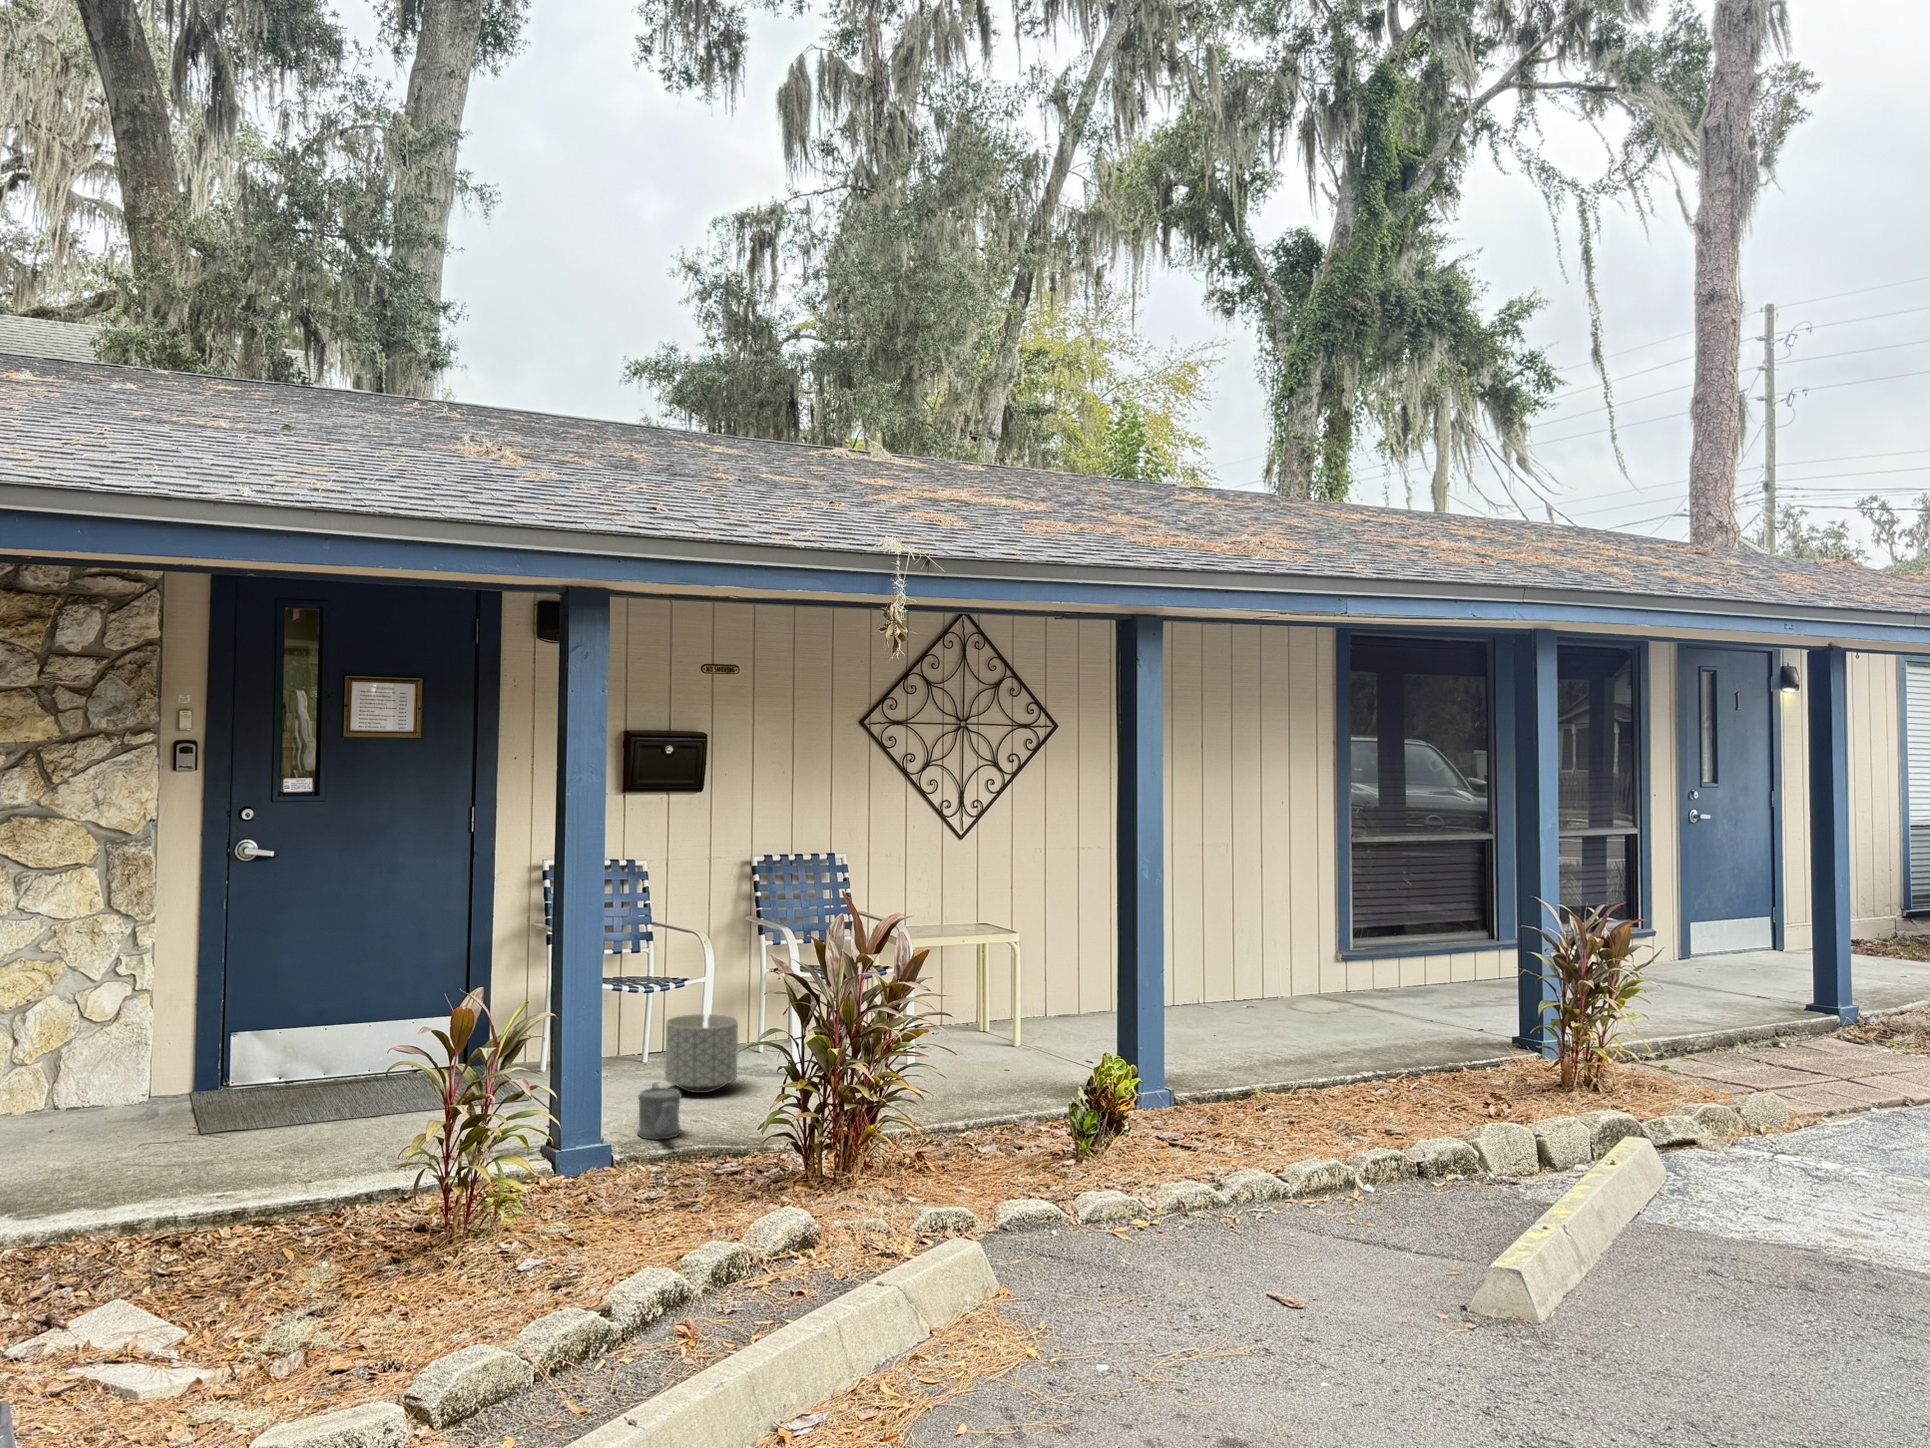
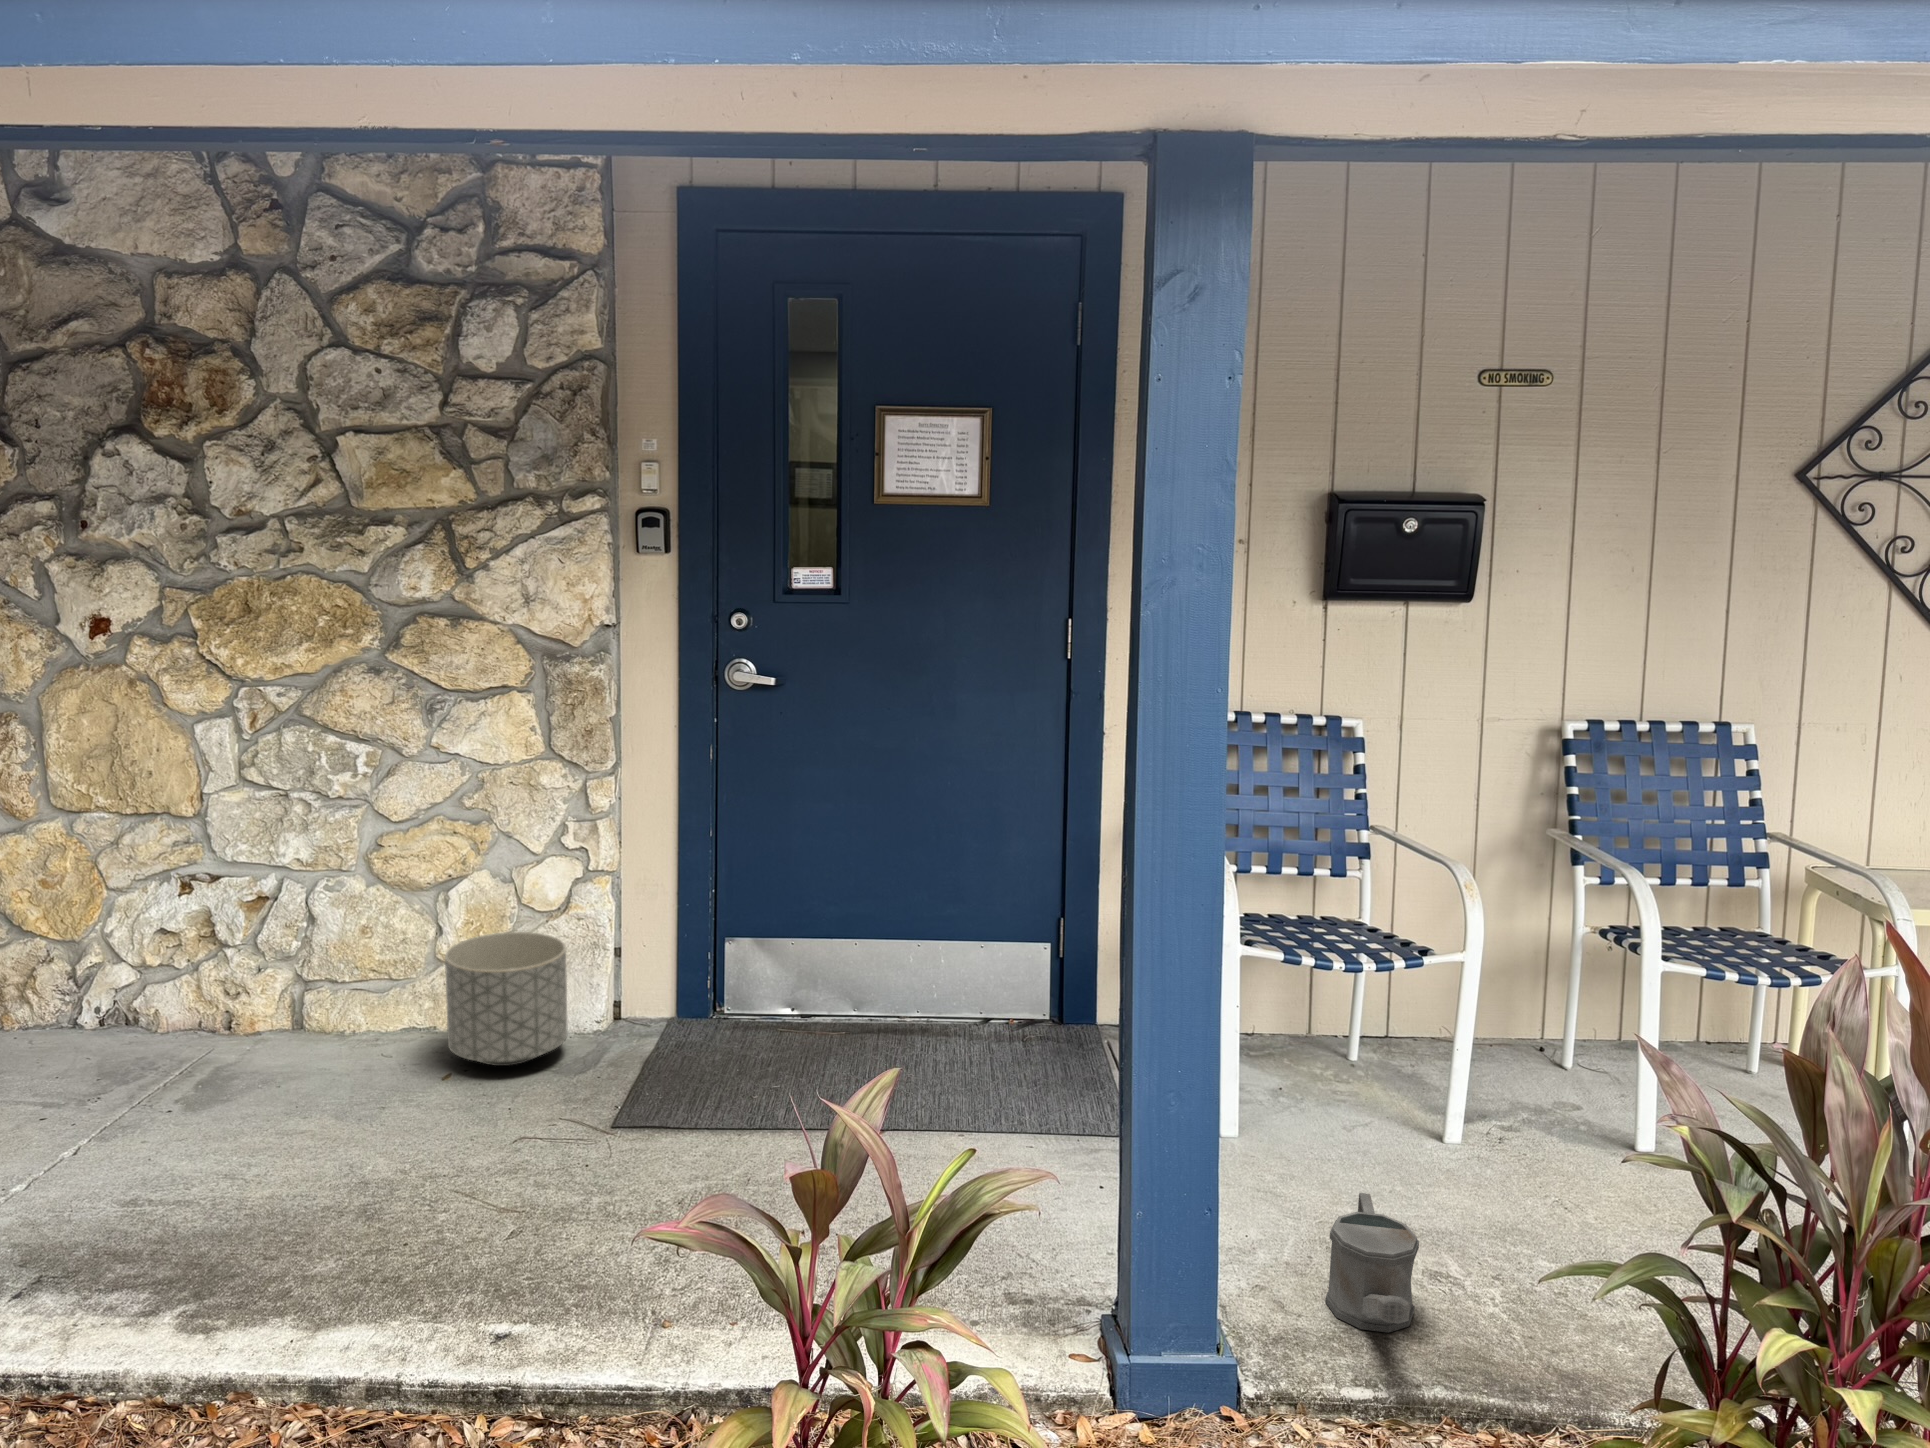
planter: present [665,1014,738,1093] -> present [445,932,568,1066]

